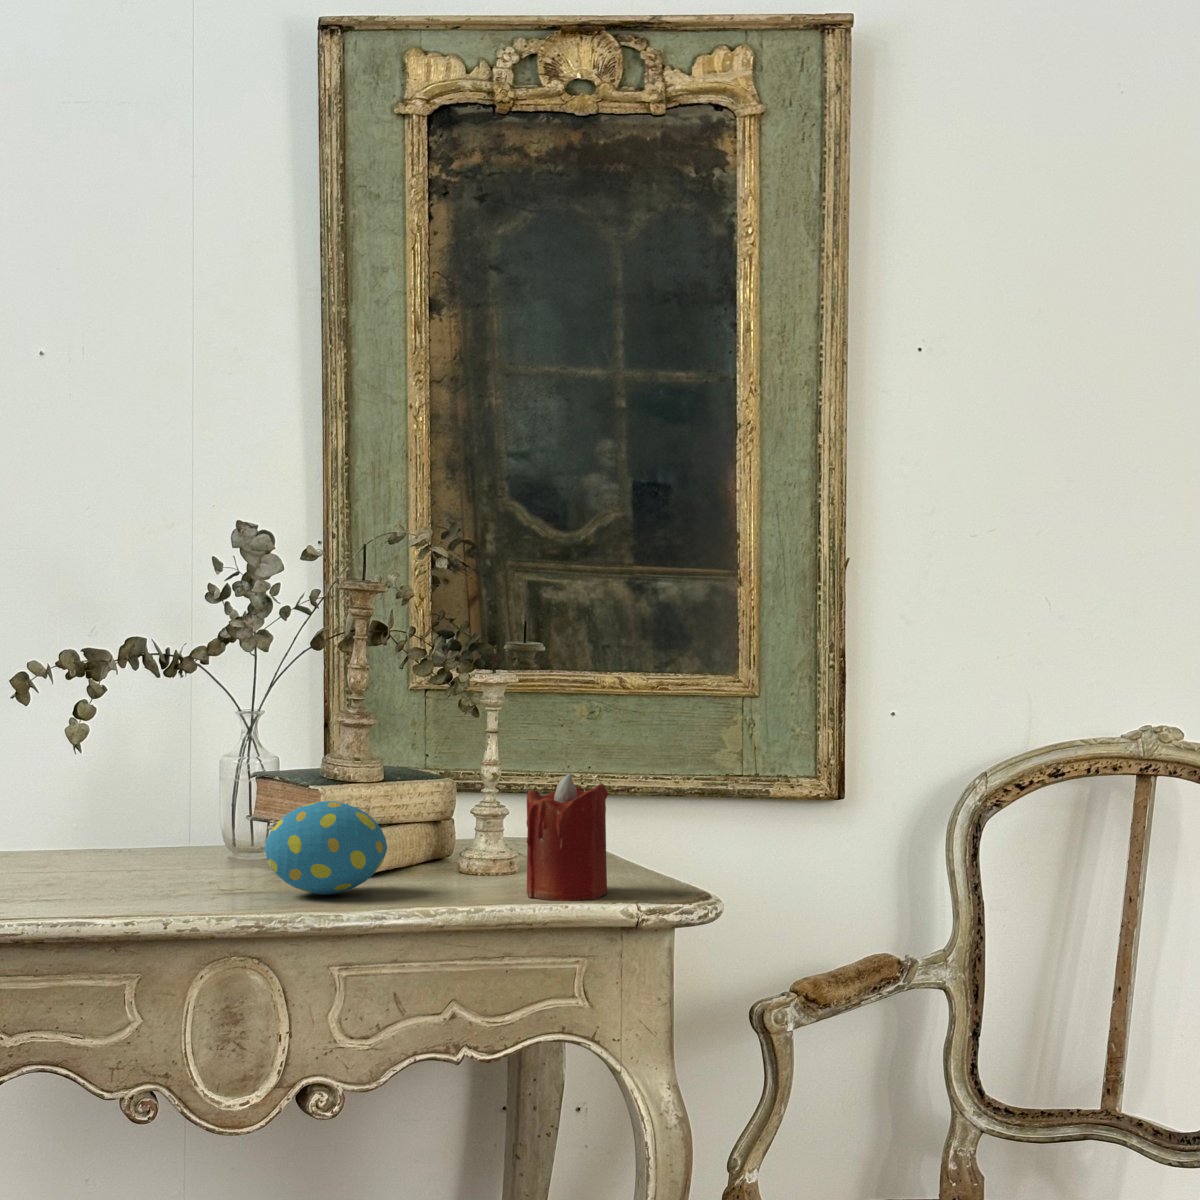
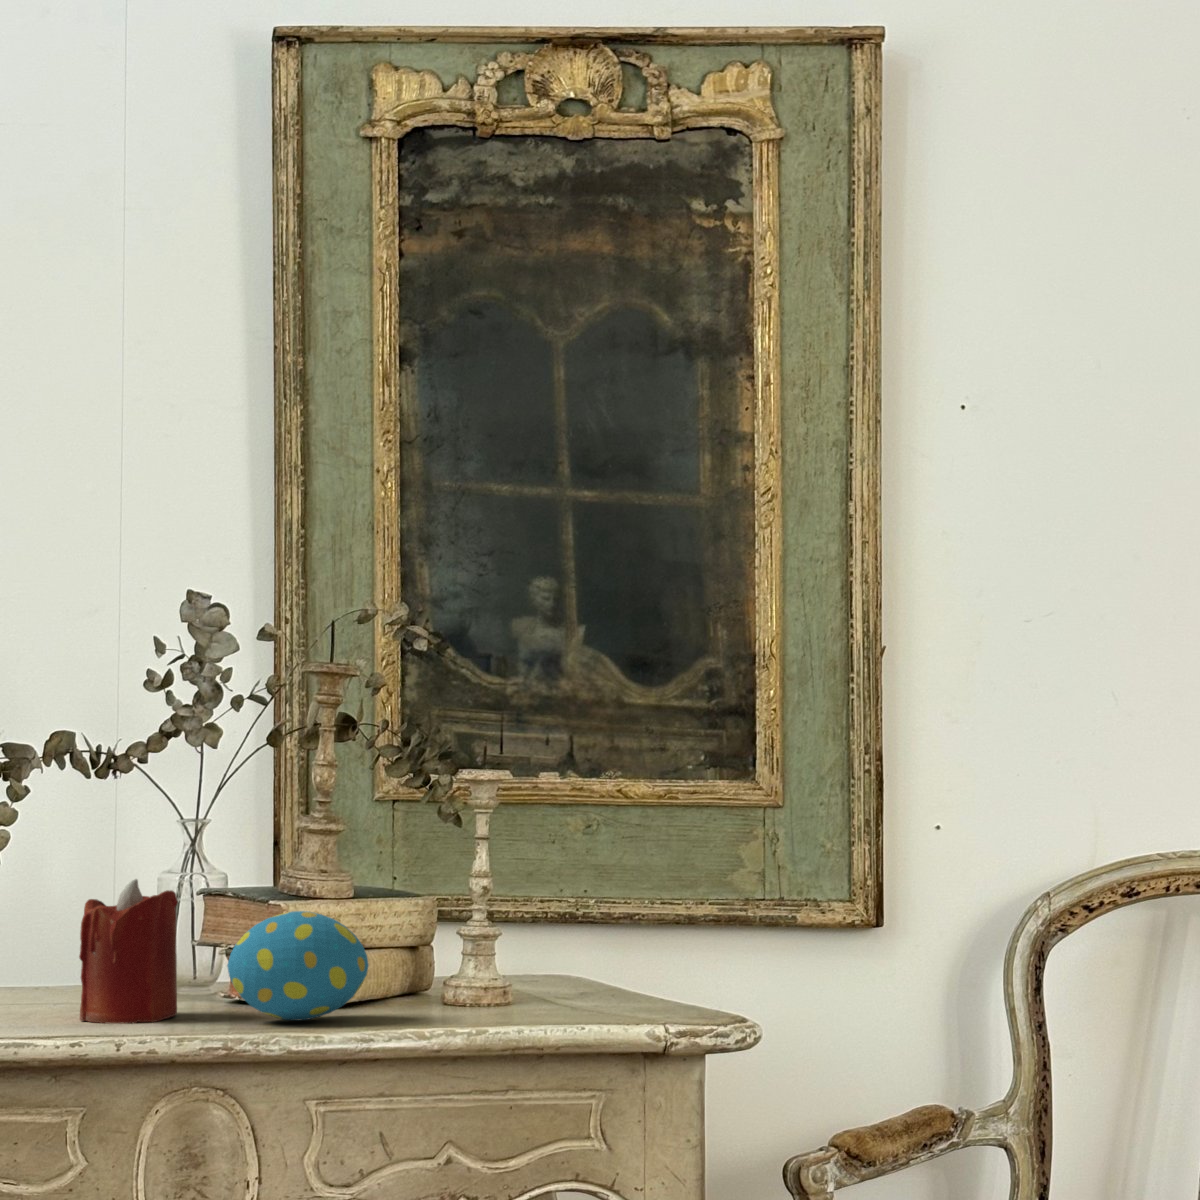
candle: present [527,773,608,901] -> present [79,879,178,1024]

